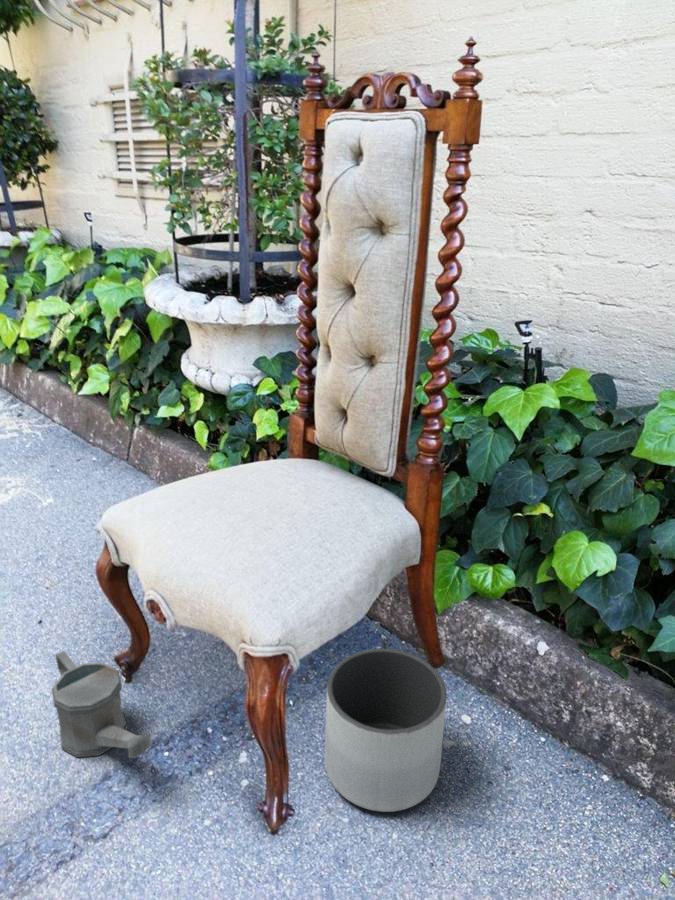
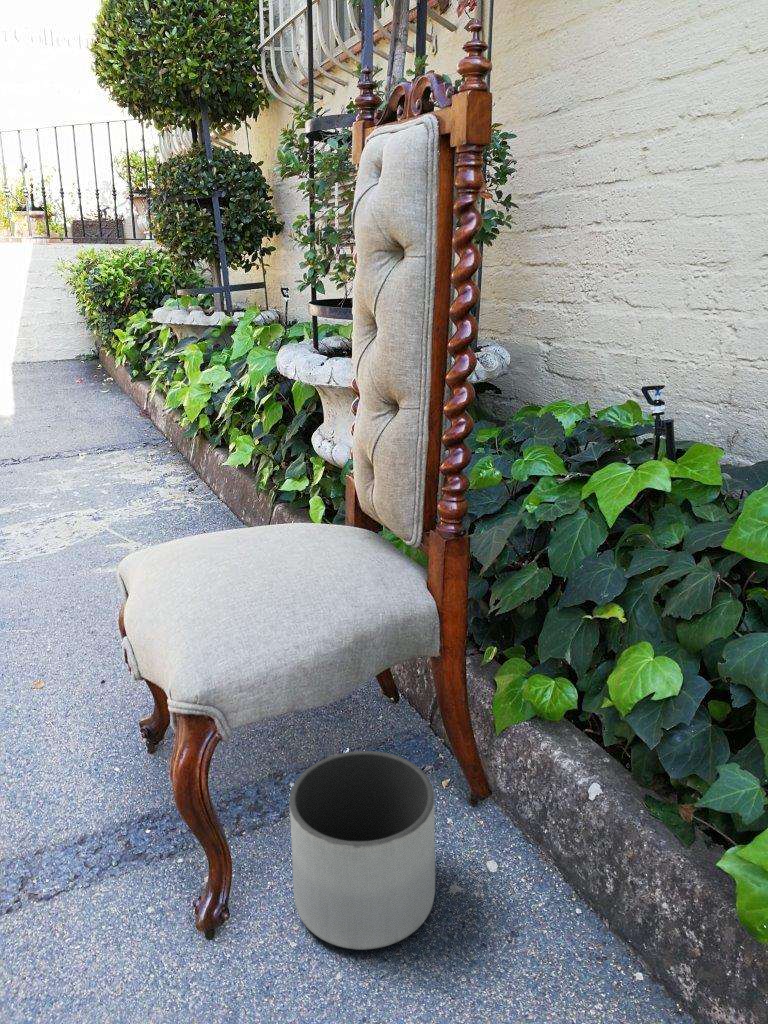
watering can: present [52,651,151,758] -> none [47,704,130,818]

